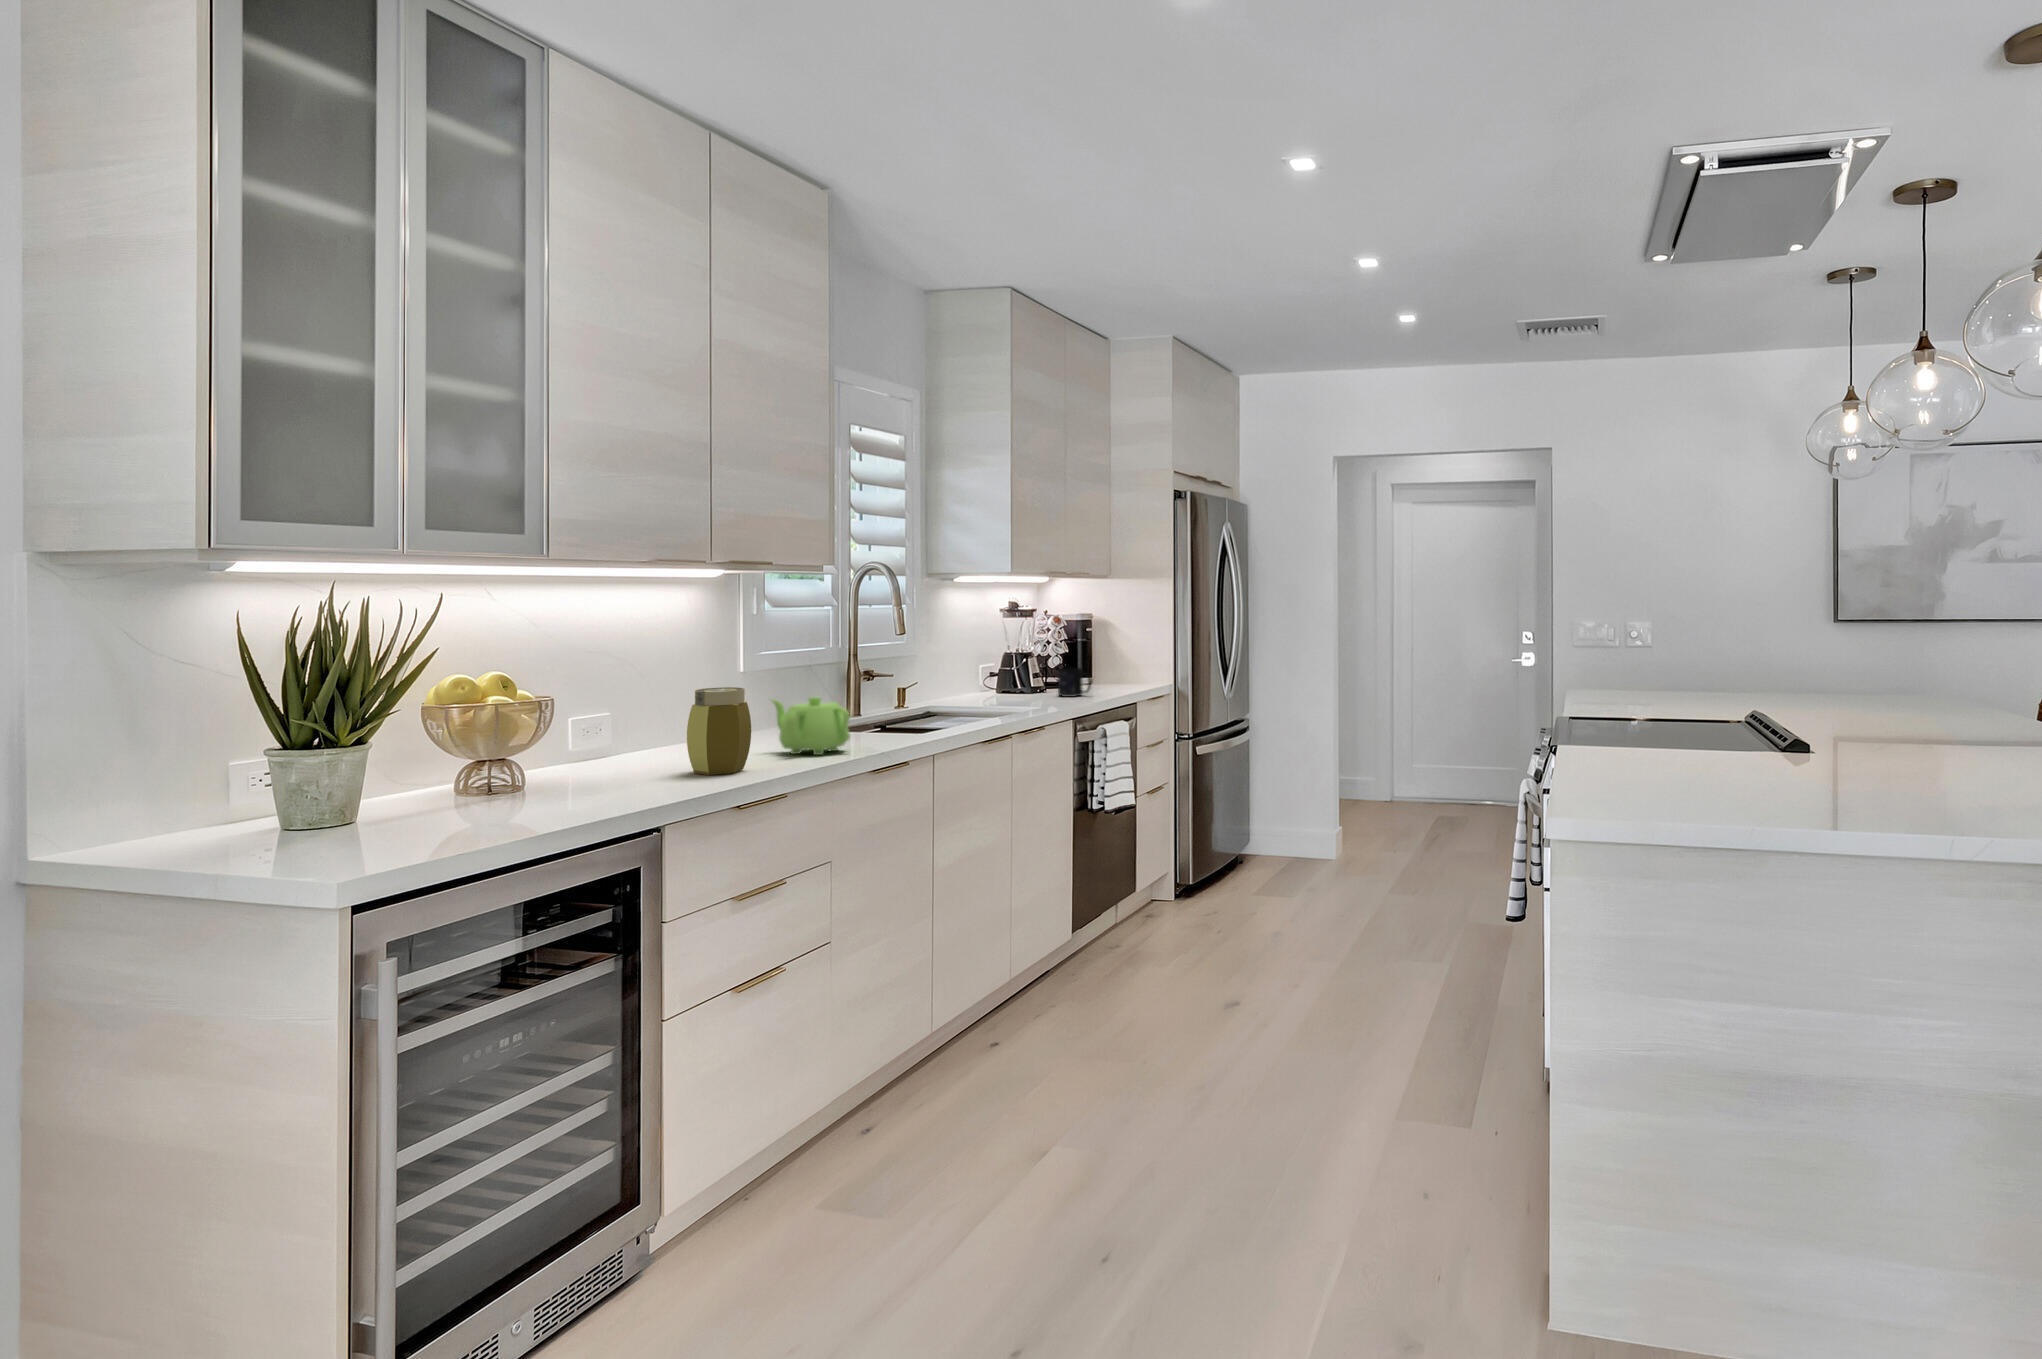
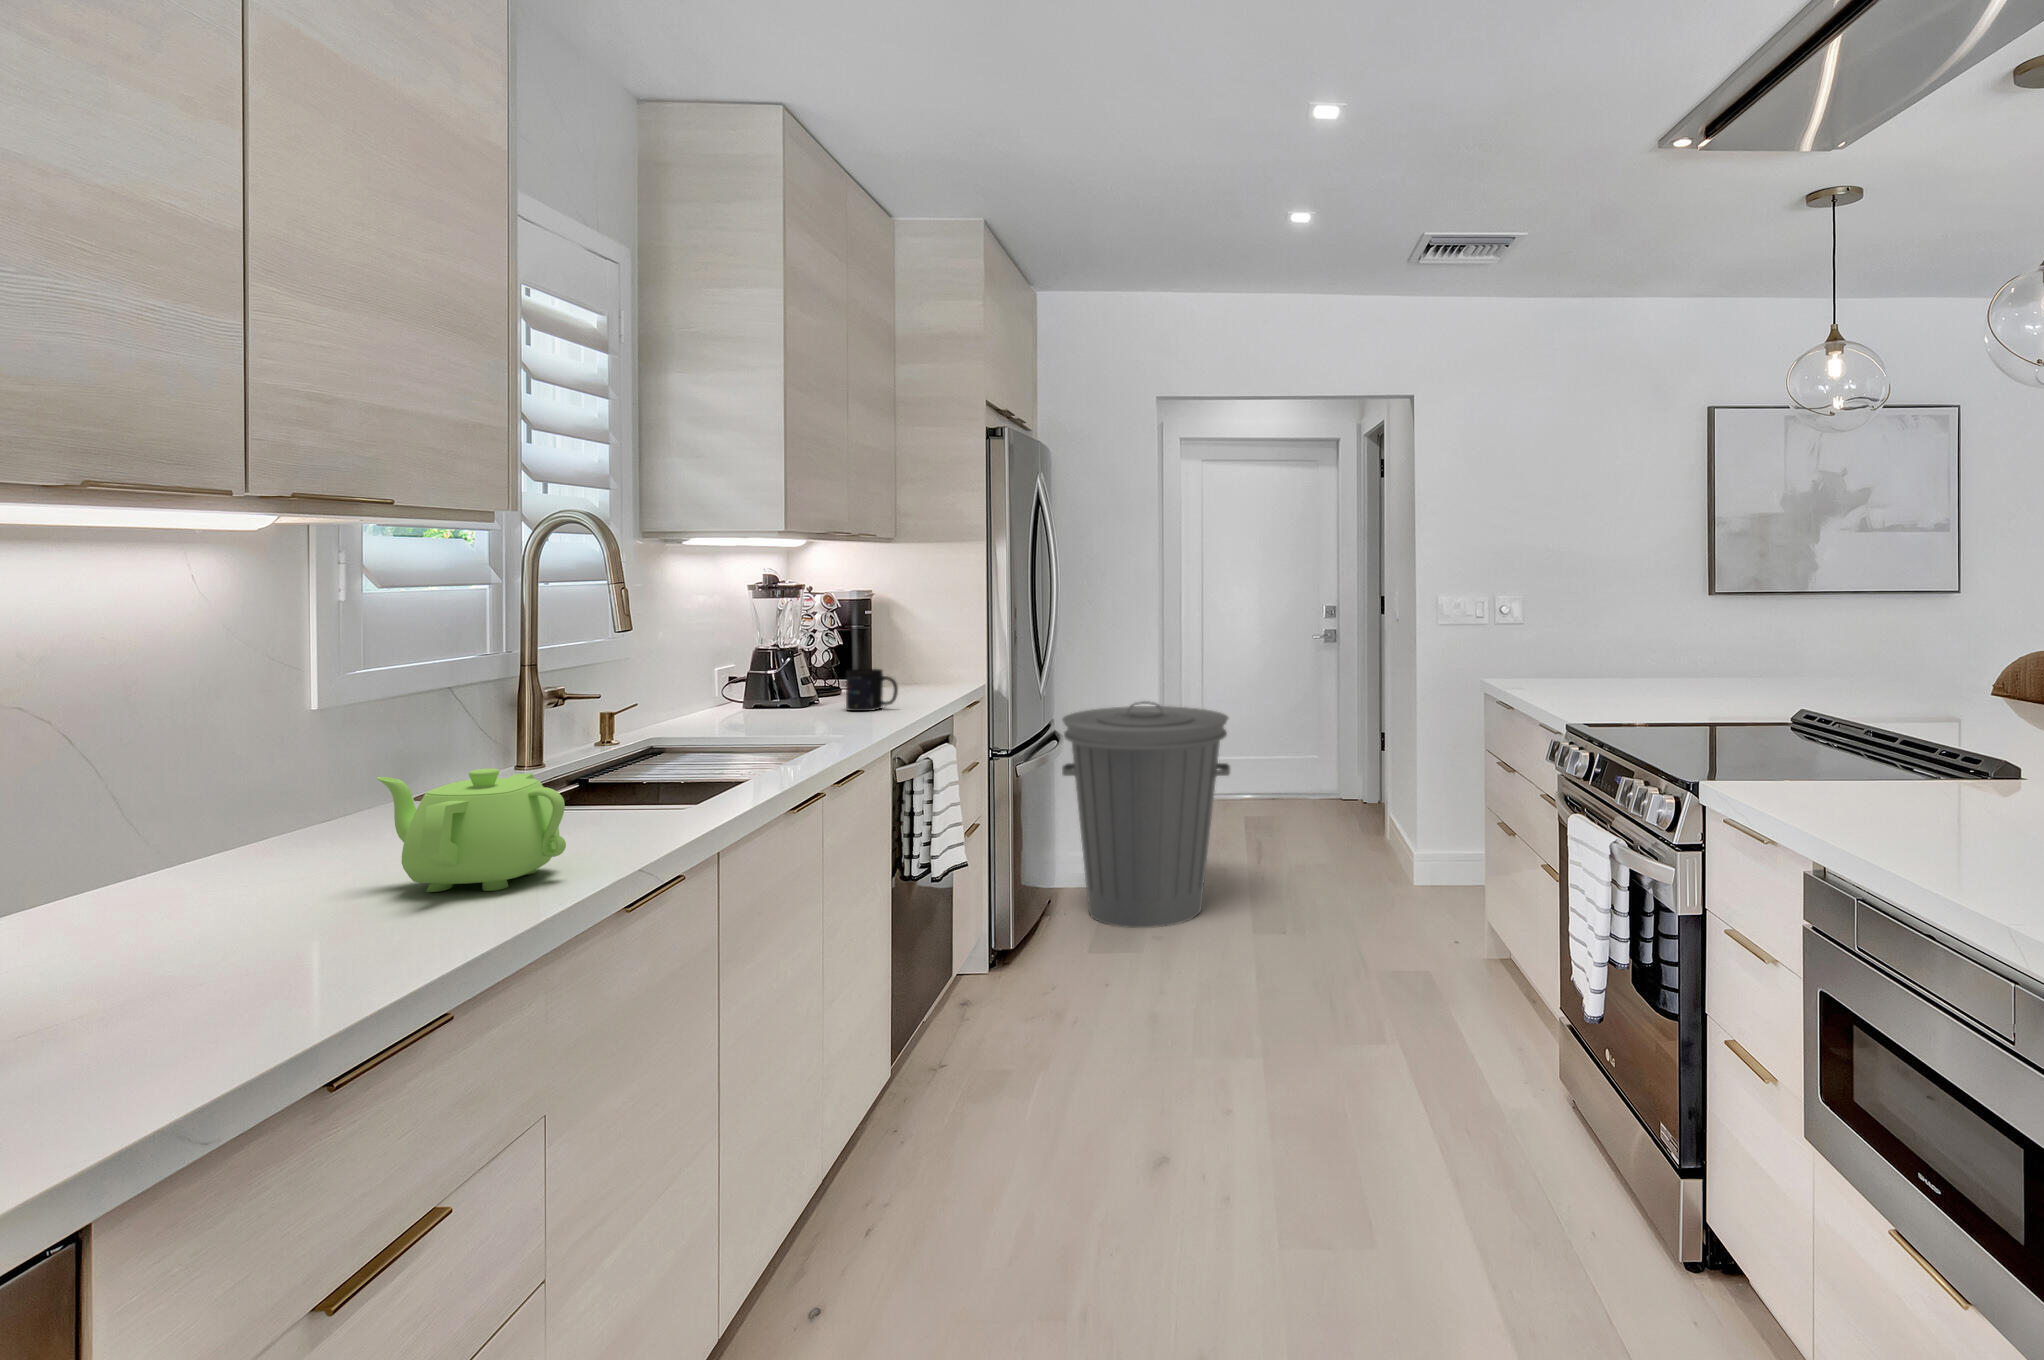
jar: present [687,687,751,775] -> none [151,775,336,998]
trash can: none [1245,705,1381,886] -> present [1062,701,1230,928]

